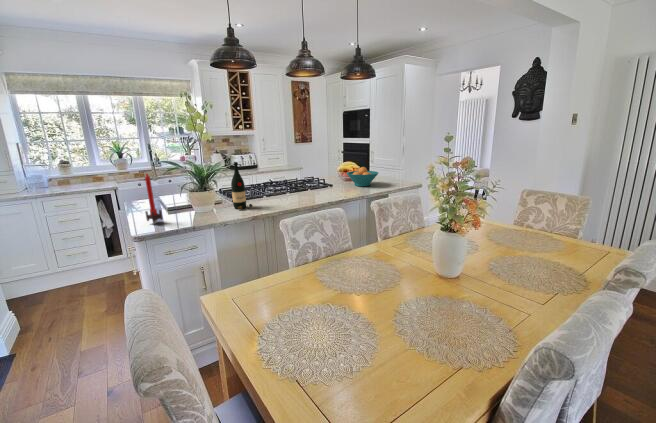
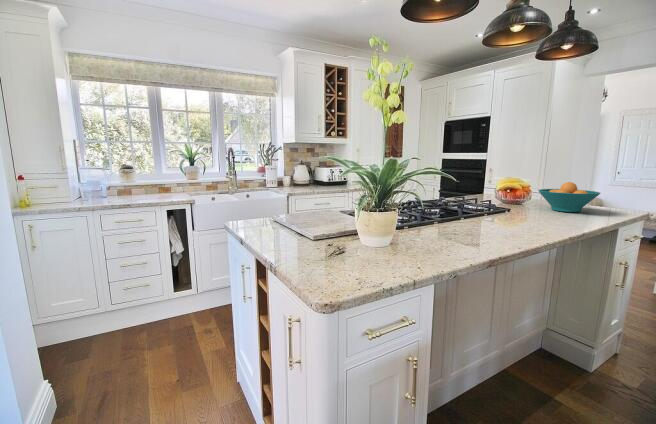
wine bottle: present [231,162,252,210] -> none [426,158,462,245]
candle: present [145,174,162,223] -> none [308,166,335,268]

